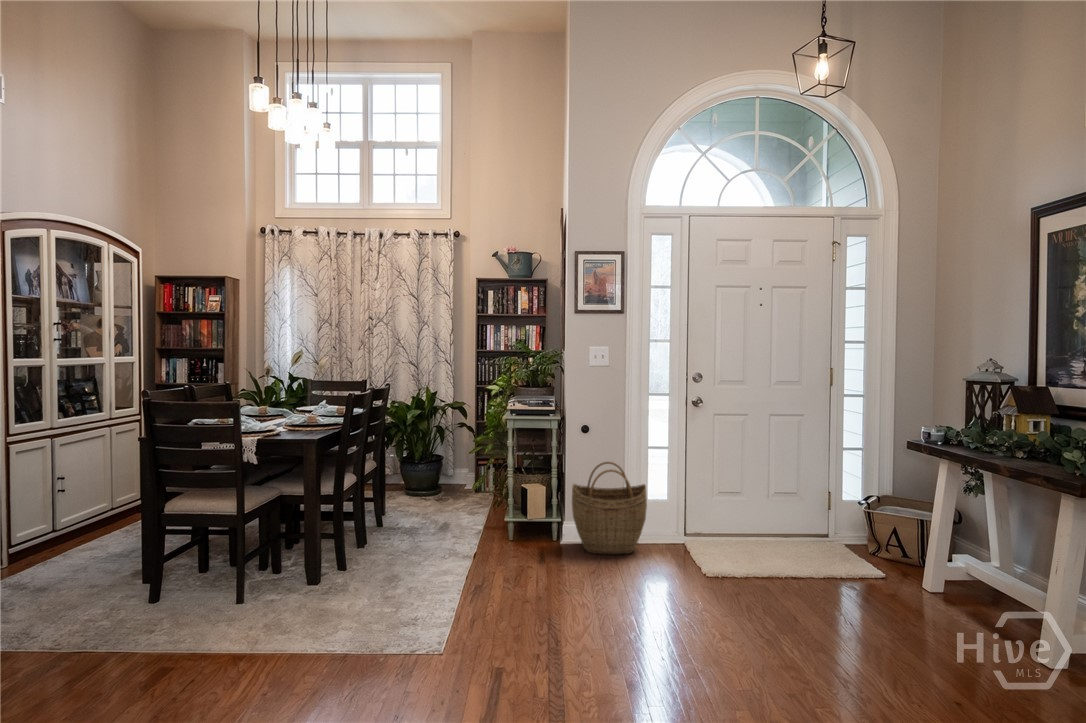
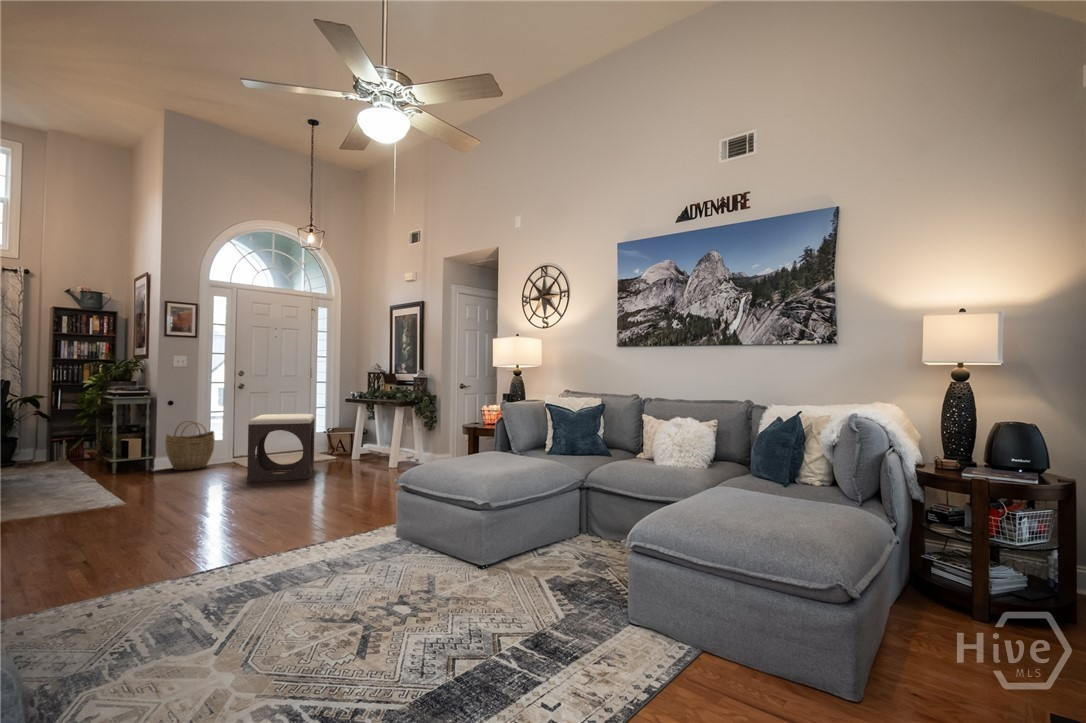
footstool: none [674,474,830,663] -> present [247,414,315,482]

